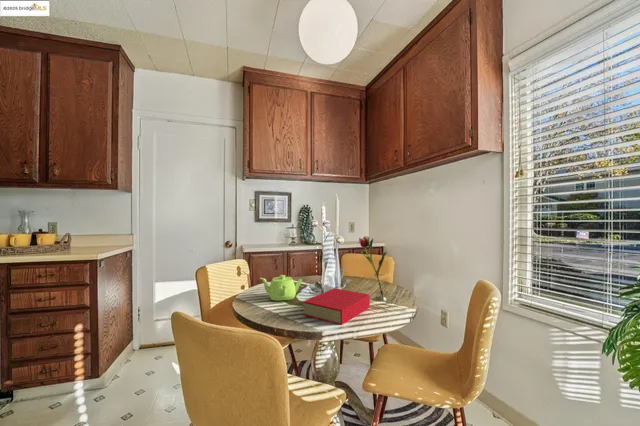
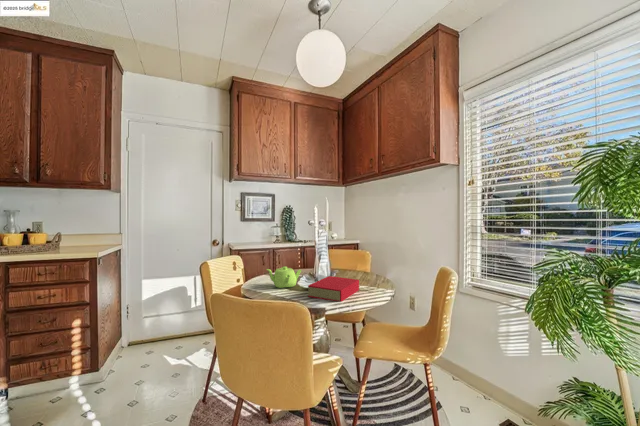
flower: present [358,236,387,301] -> none [346,233,371,286]

